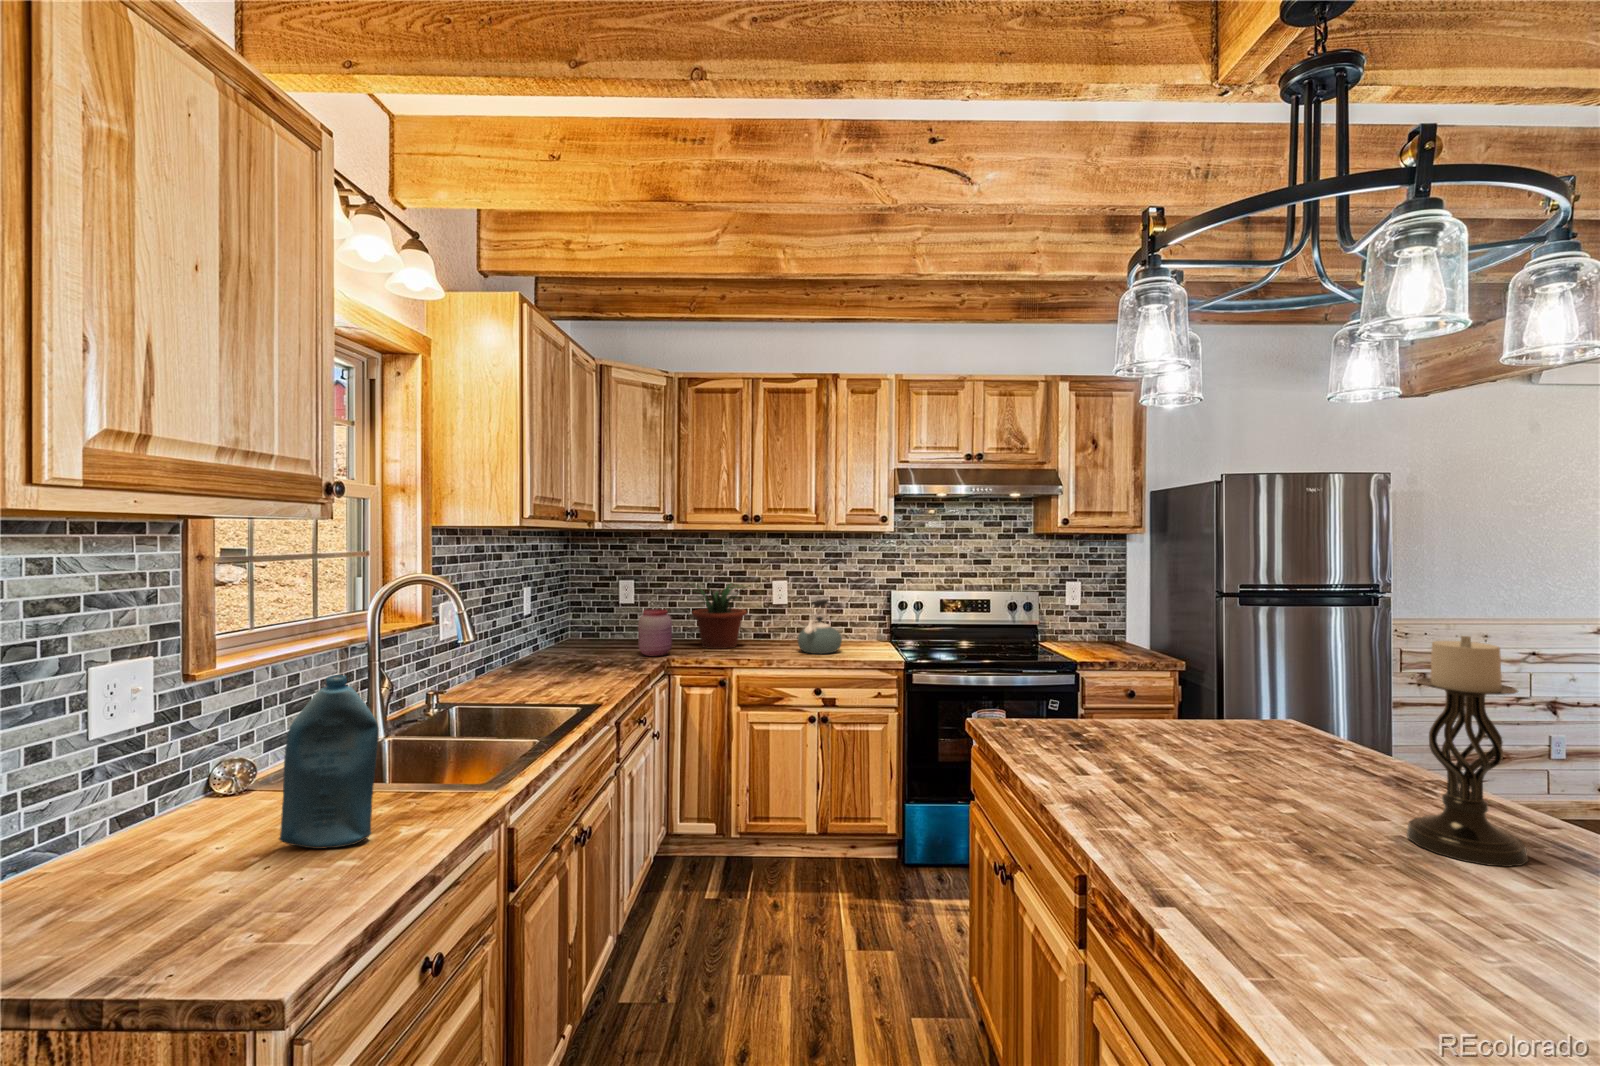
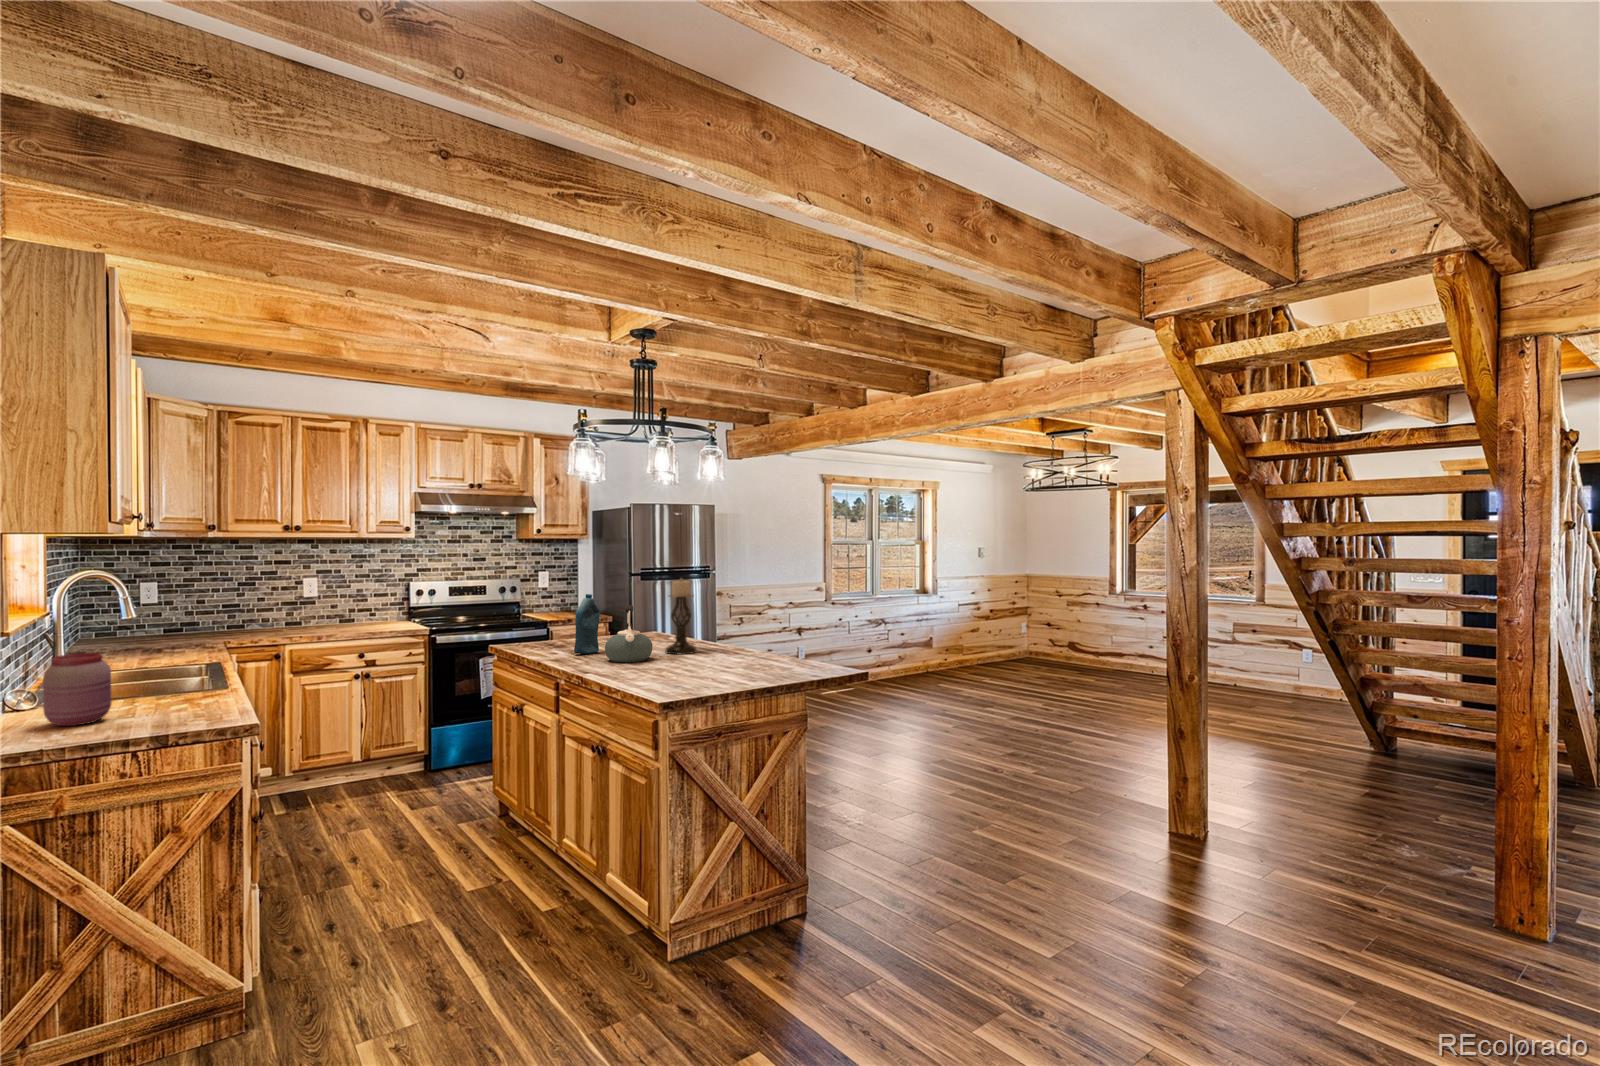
potted plant: present [692,583,747,649] -> none [220,581,291,635]
kettle: present [798,600,842,654] -> present [605,605,652,662]
jar: present [638,609,672,656] -> present [43,653,111,726]
bottle: present [279,675,379,849] -> present [574,594,600,654]

